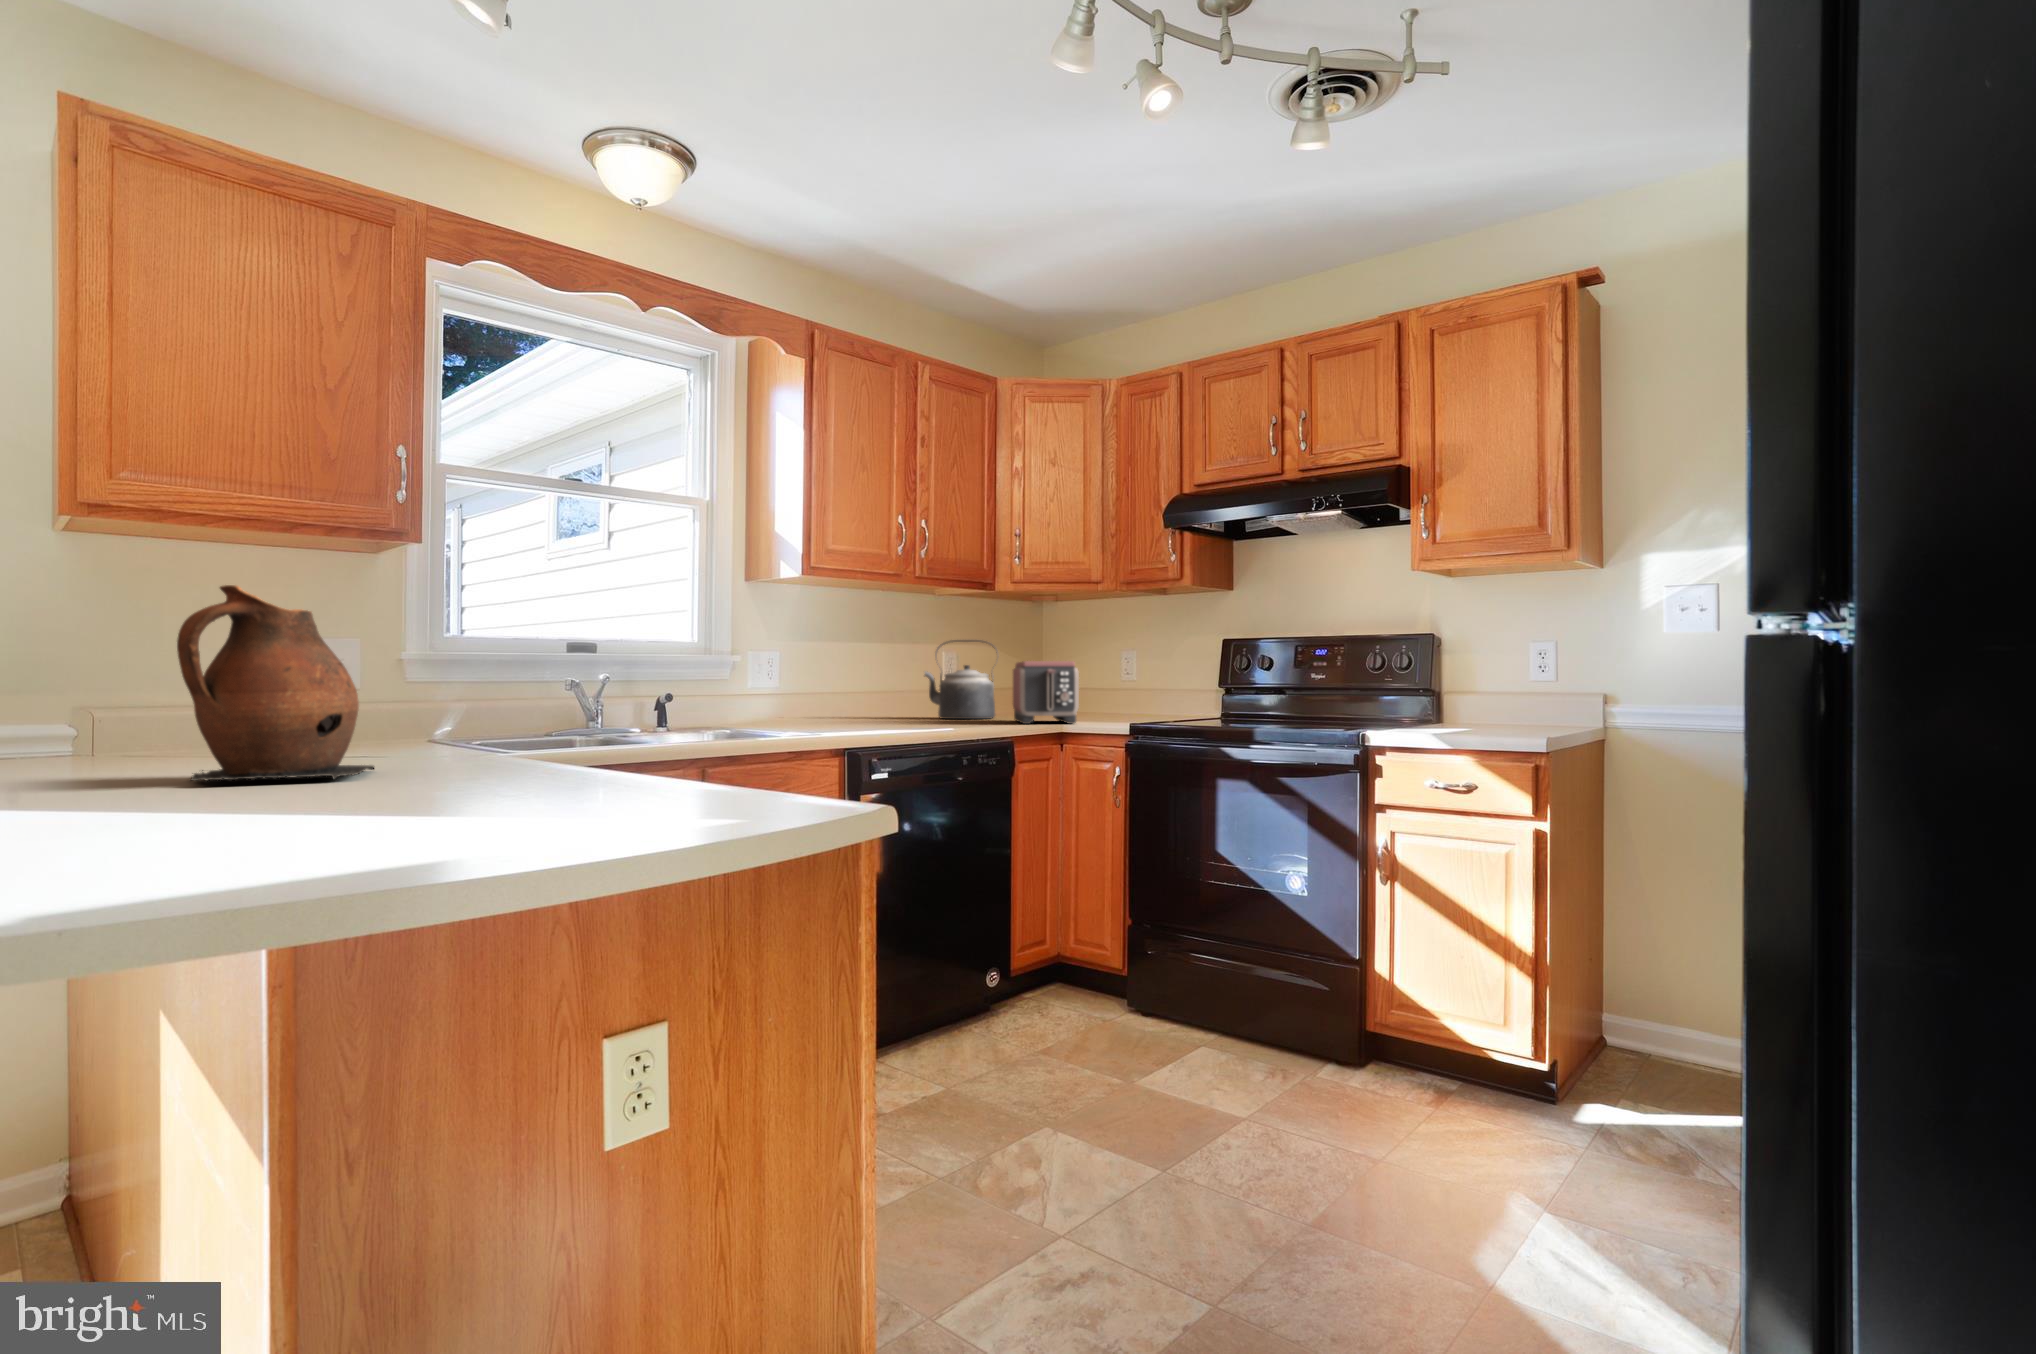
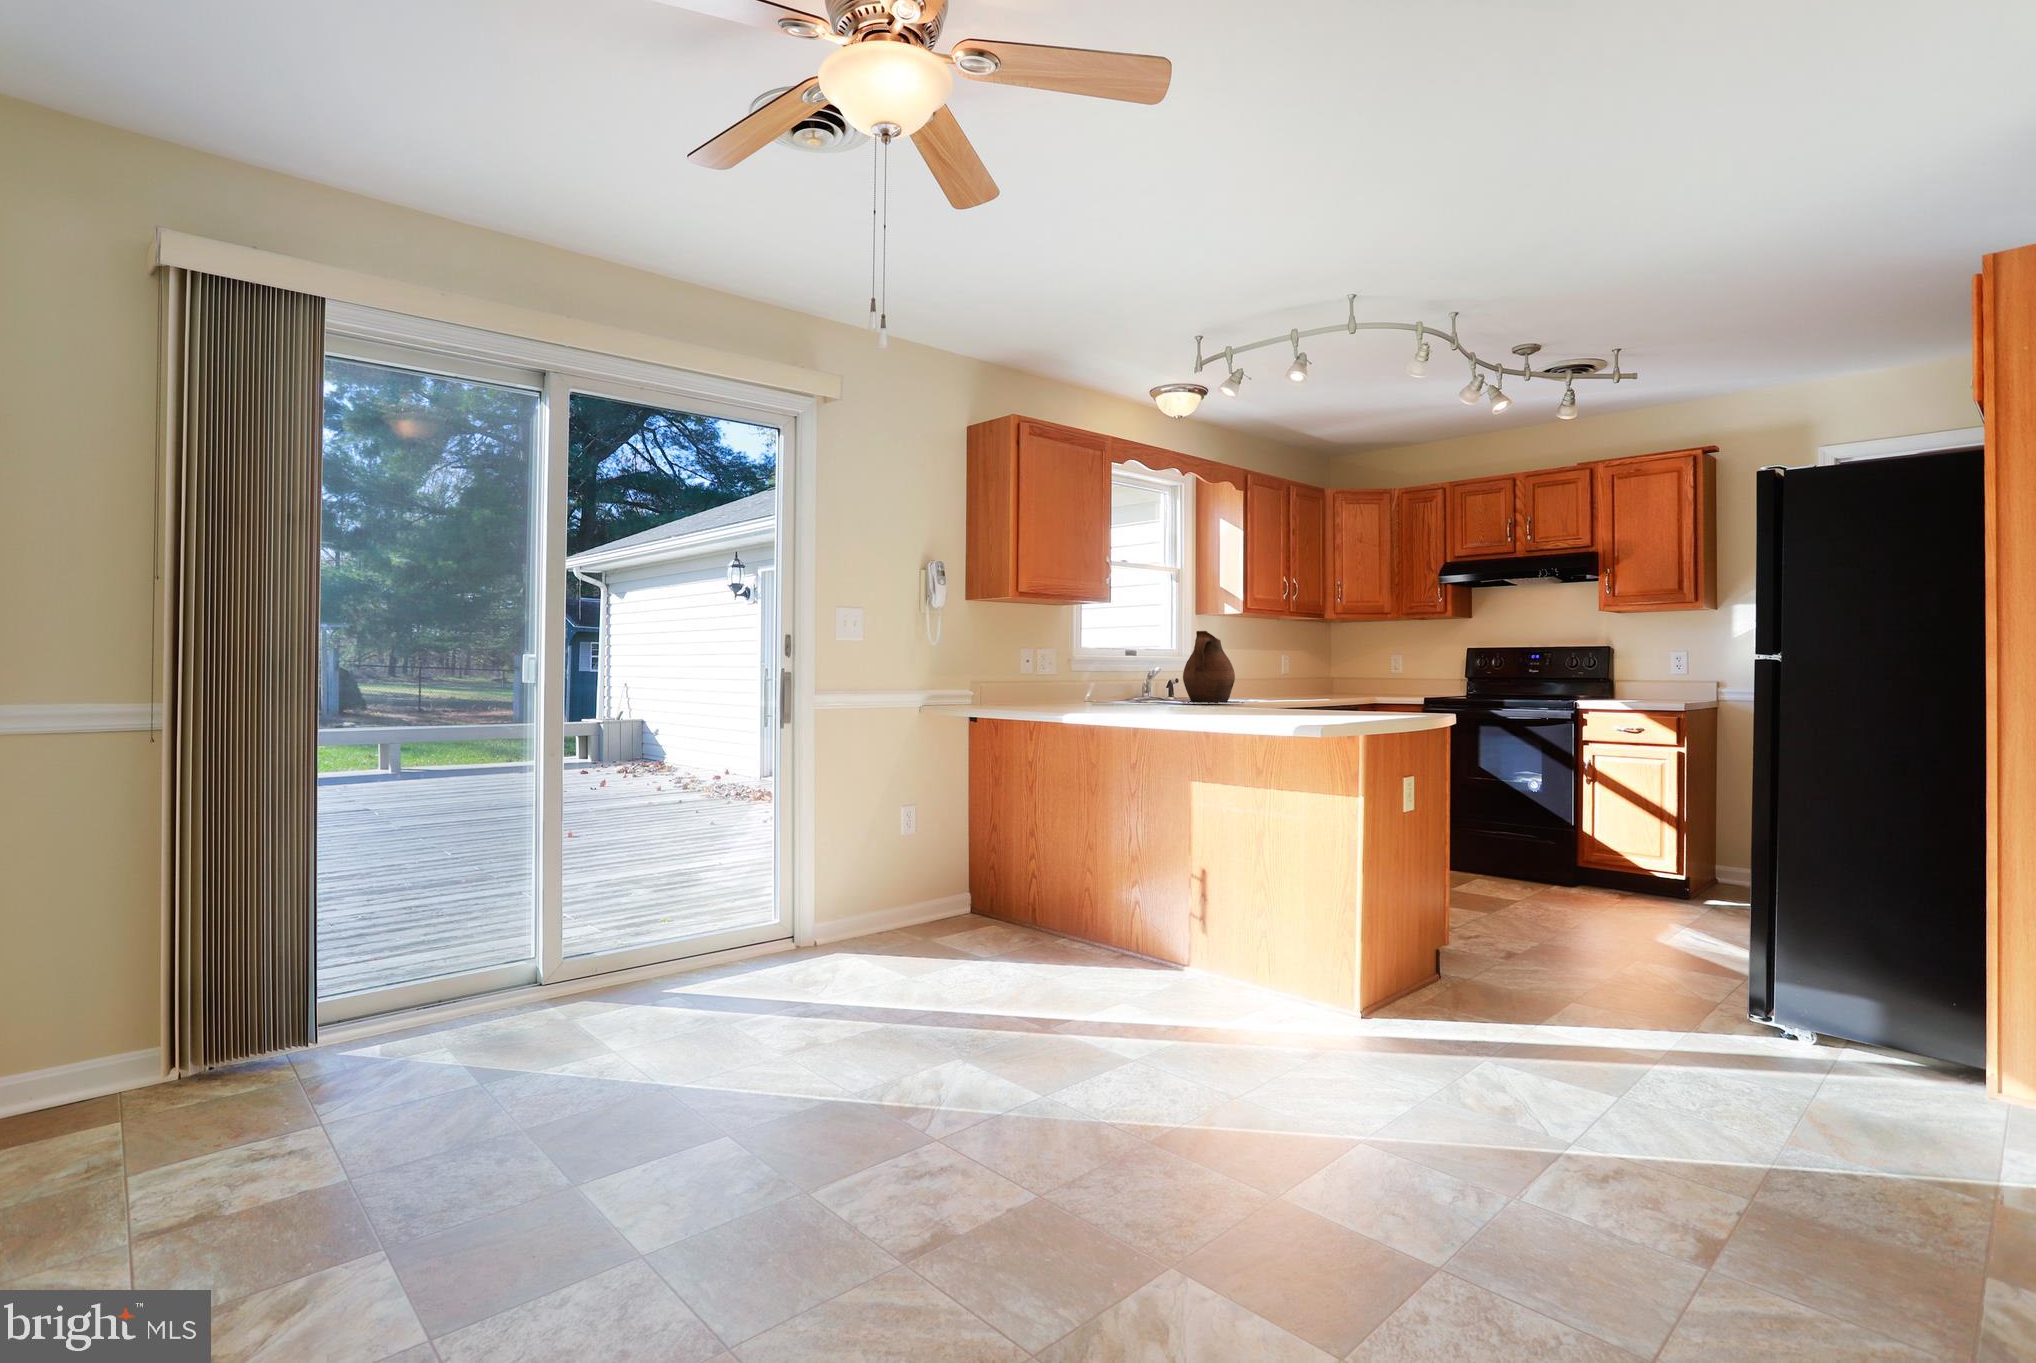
kettle: present [925,640,997,719] -> none [1270,647,1318,696]
toaster: present [1013,661,1079,724] -> none [1339,661,1392,697]

